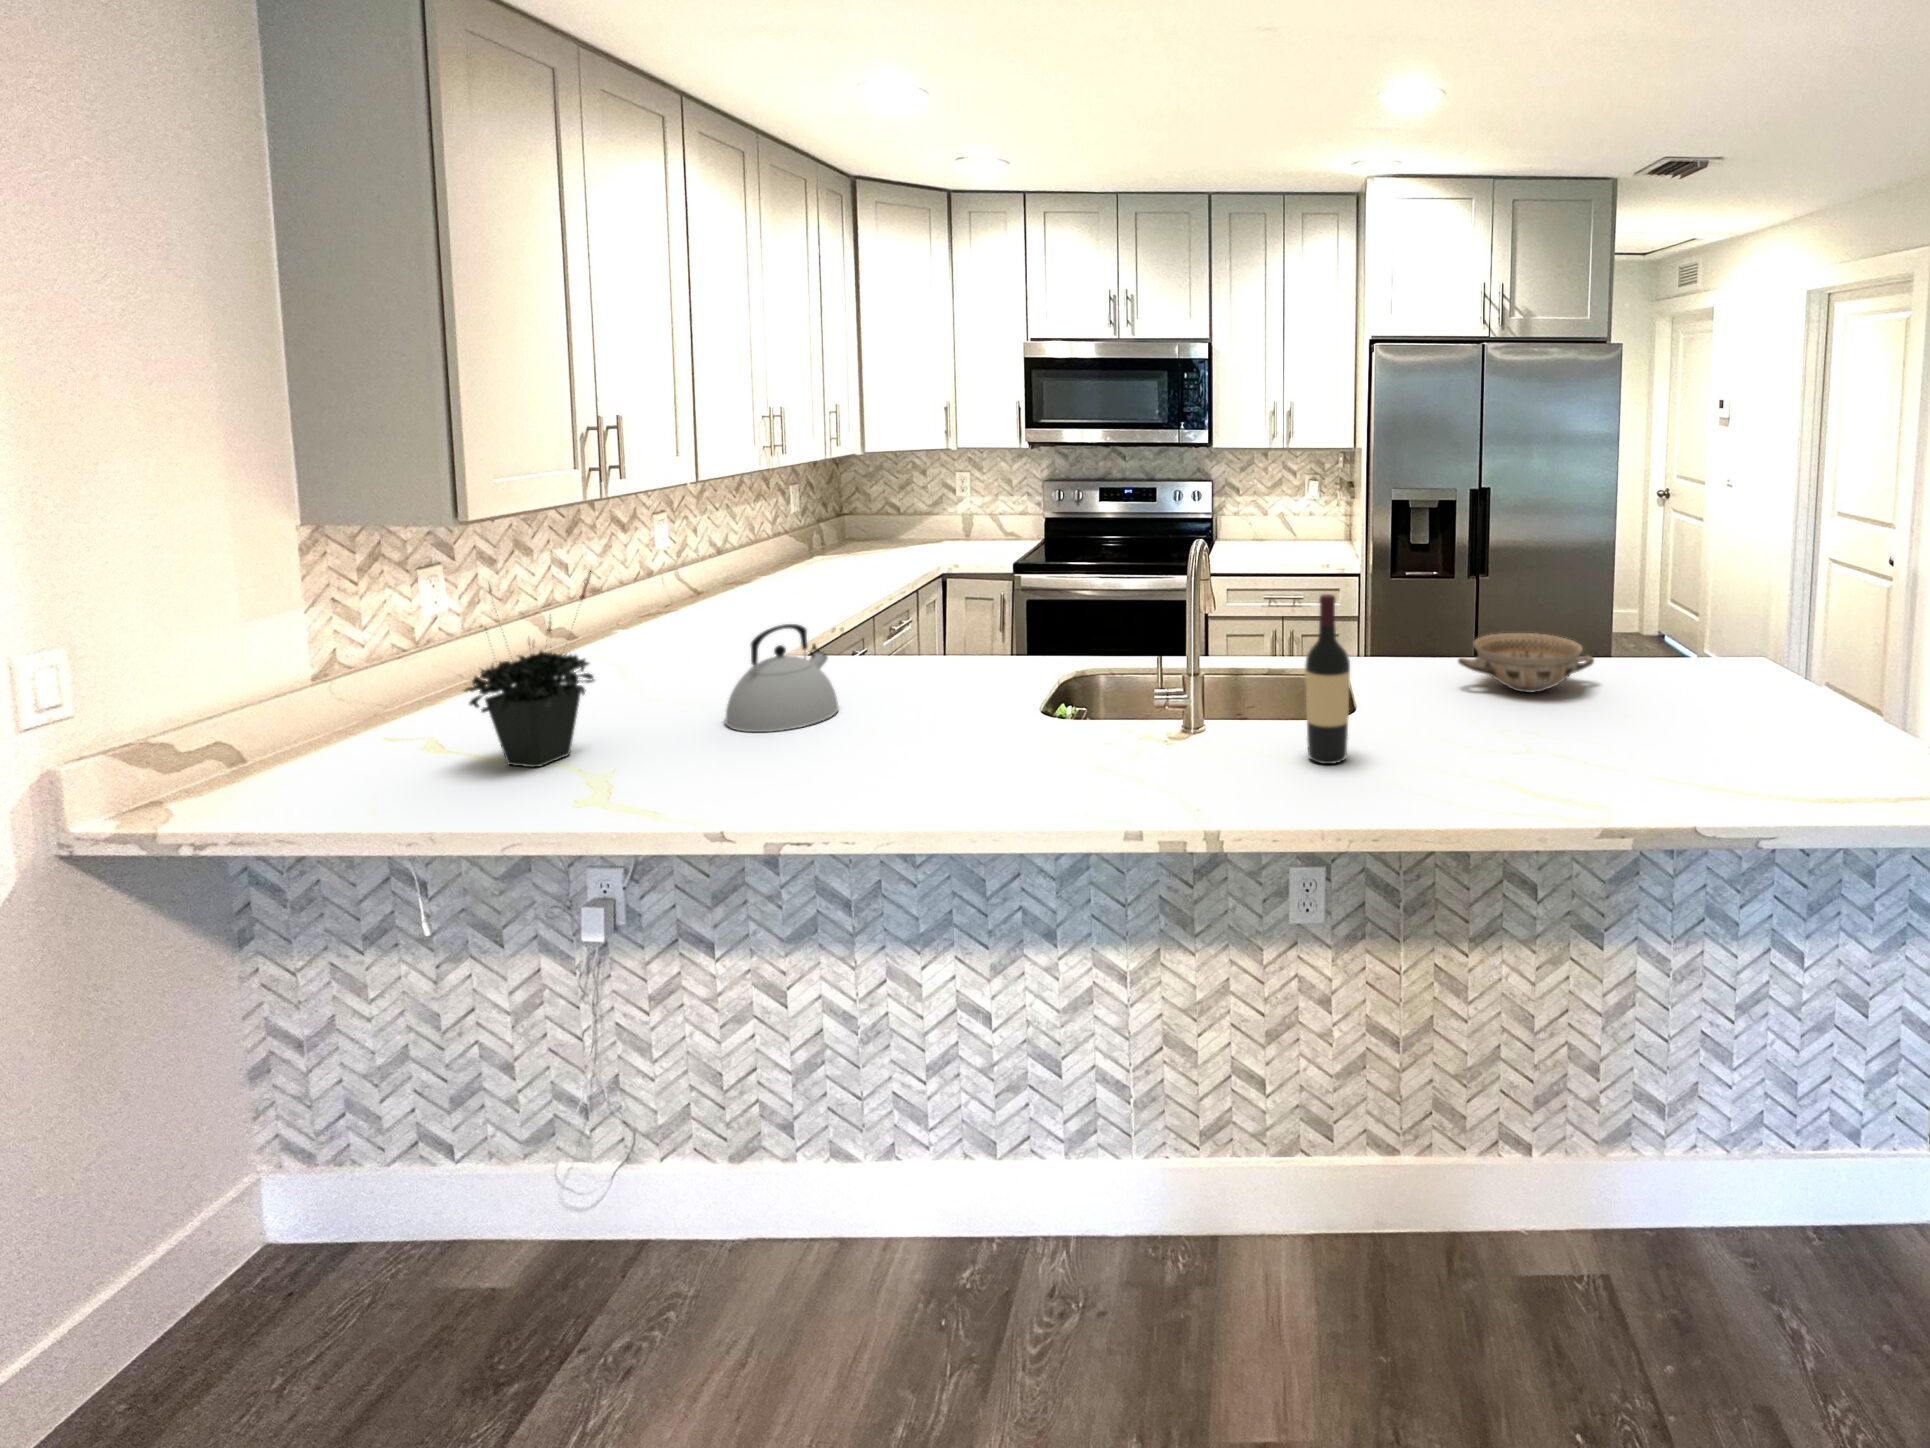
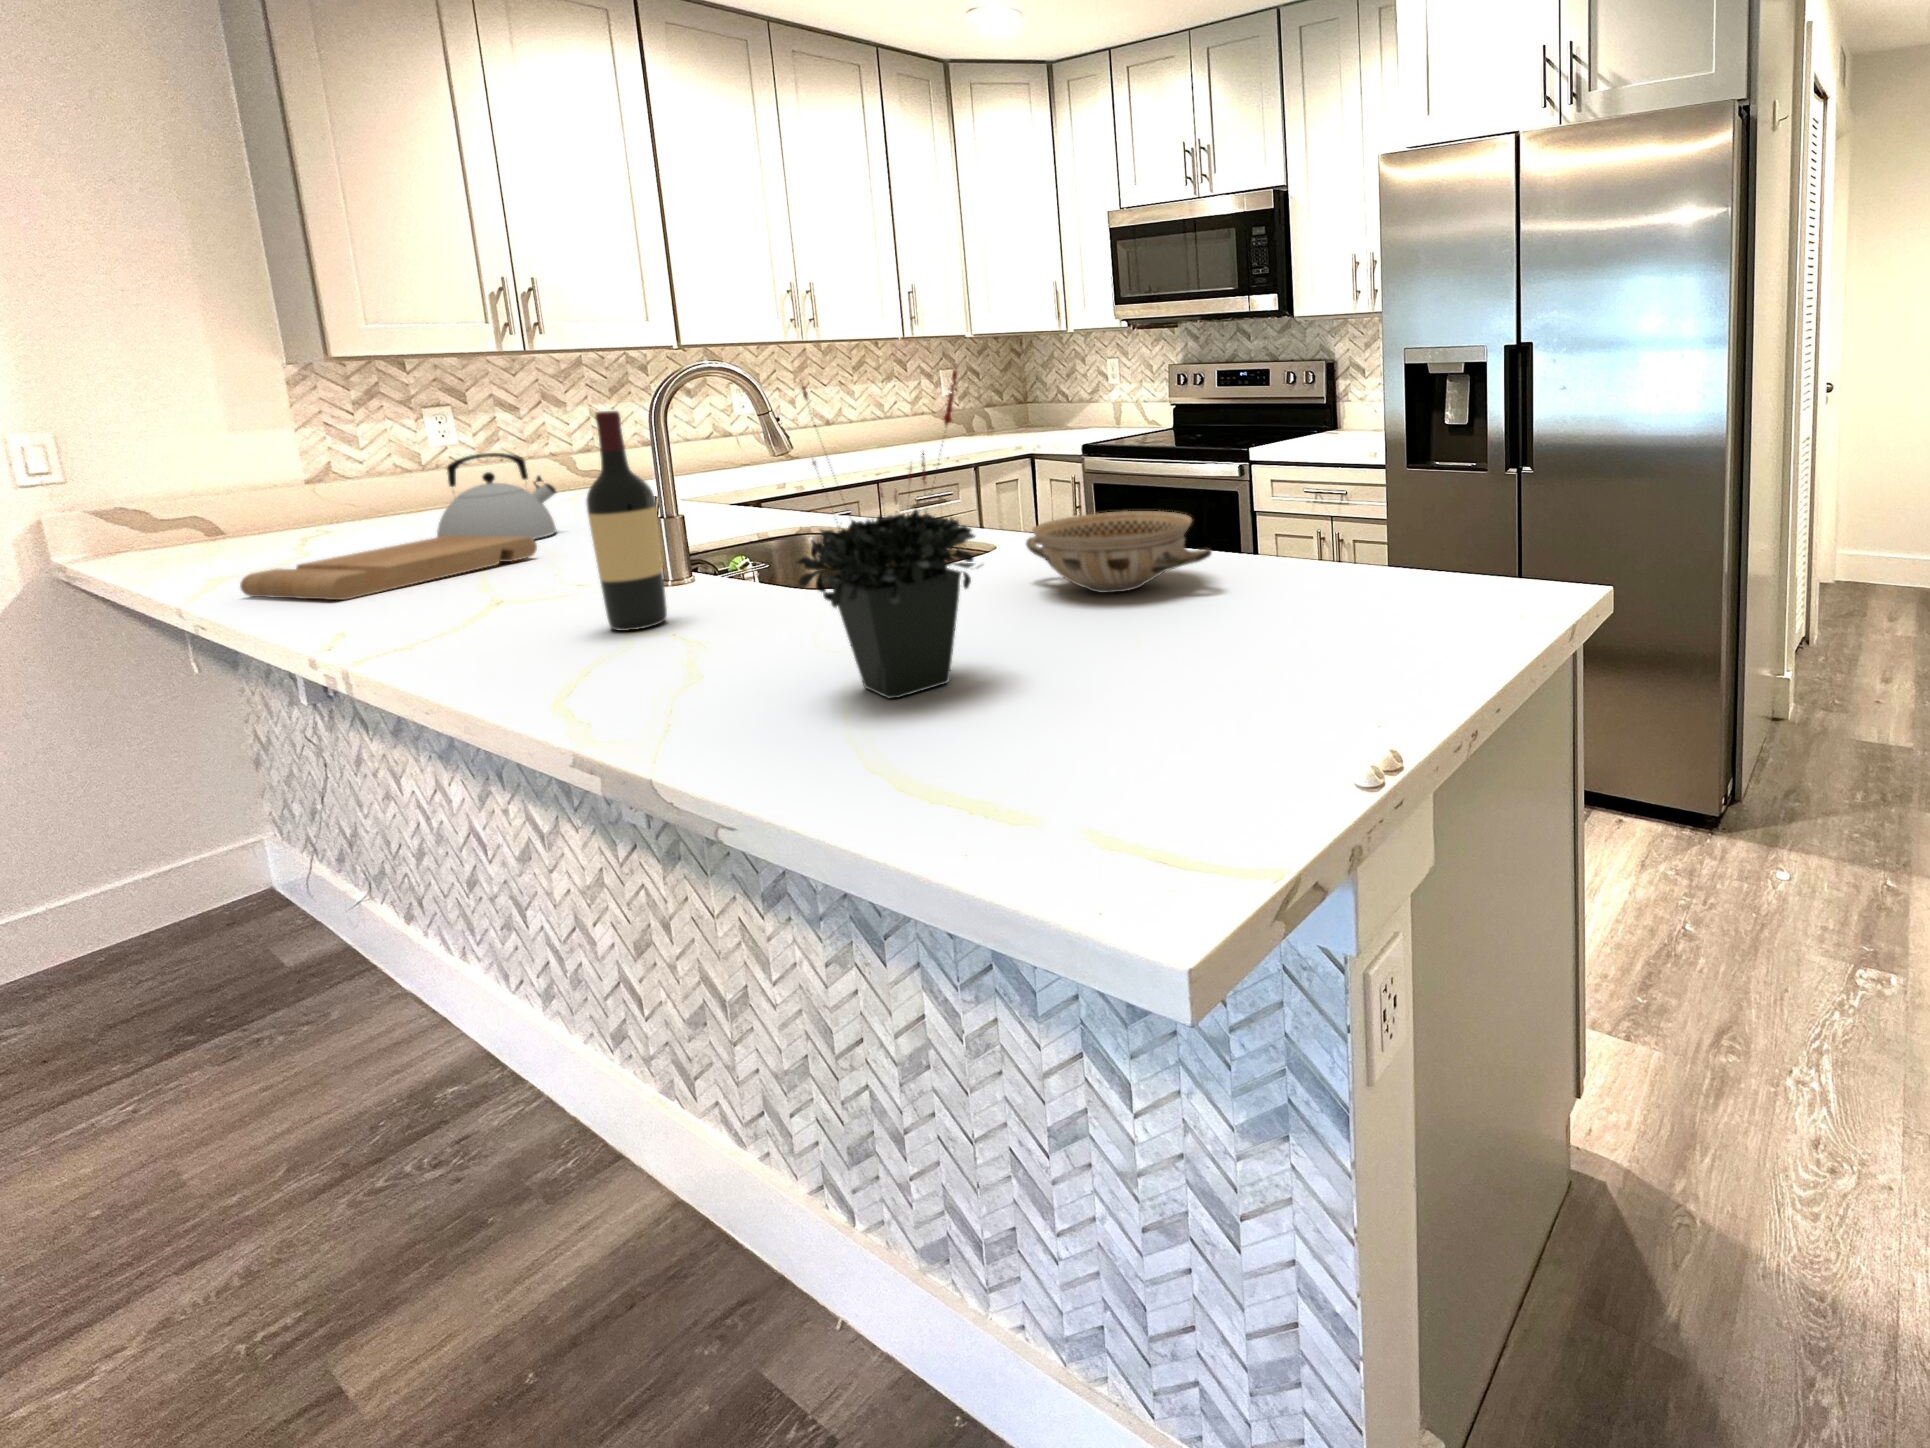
potted plant: present [465,571,594,767] -> present [798,368,980,699]
cutting board: none [798,707,944,802] -> present [240,536,537,600]

